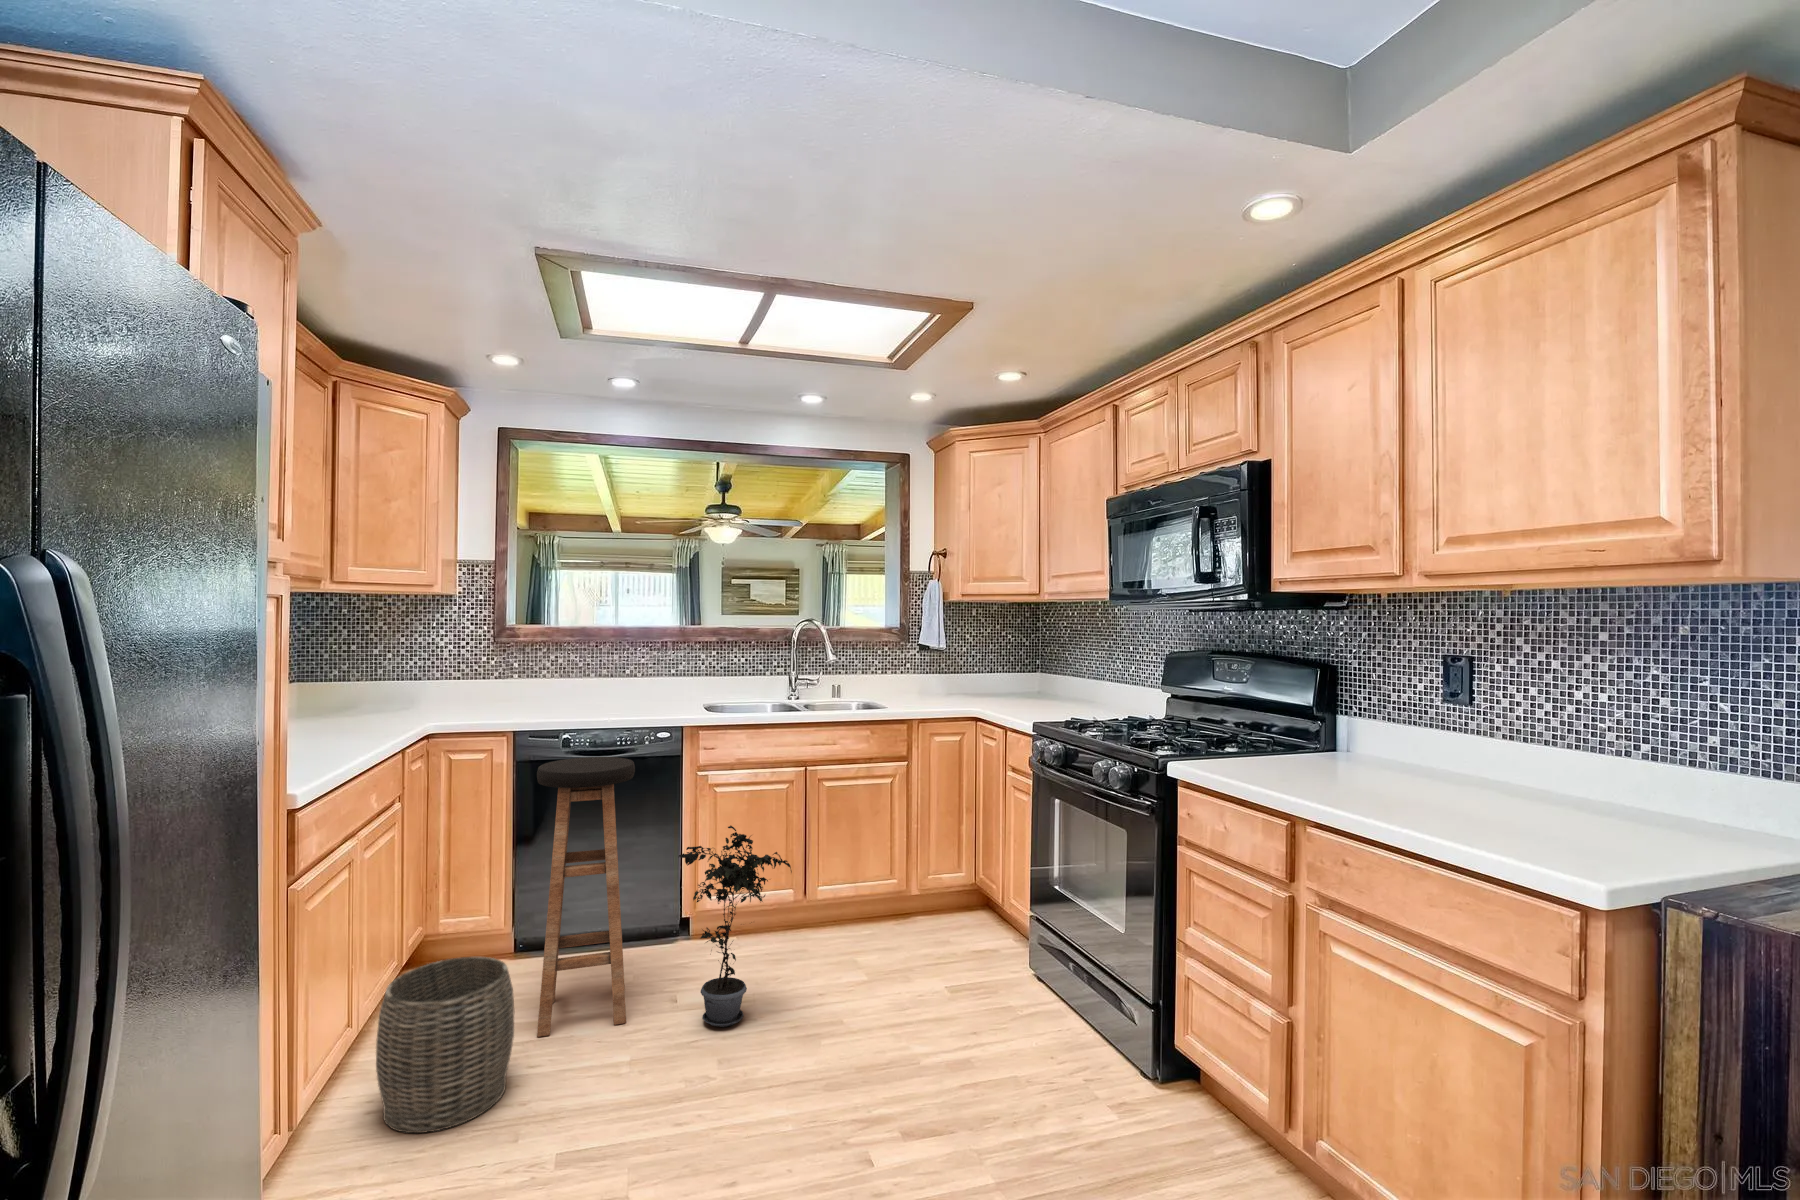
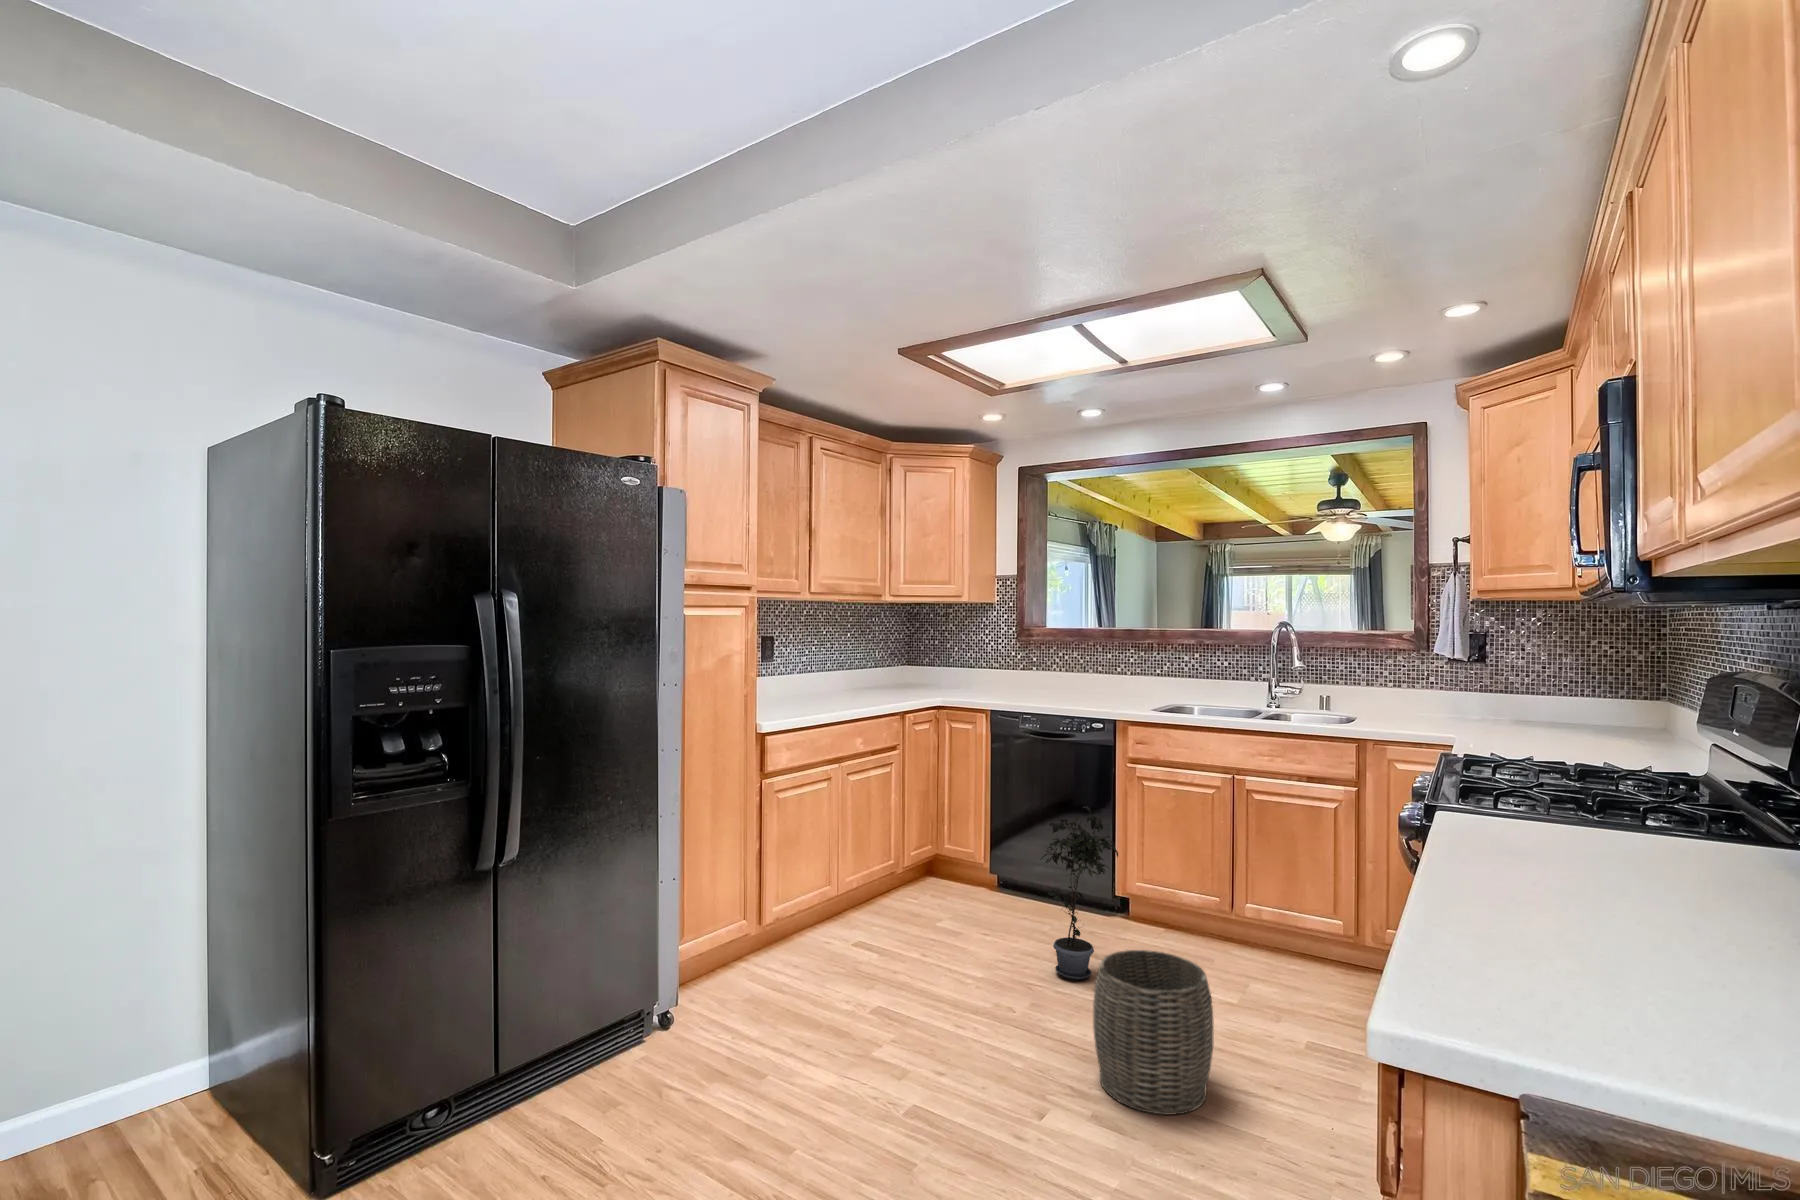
bar stool: present [537,757,635,1037] -> none [953,733,1037,949]
woven basket: present [376,957,514,1133] -> present [1093,950,1214,1115]

